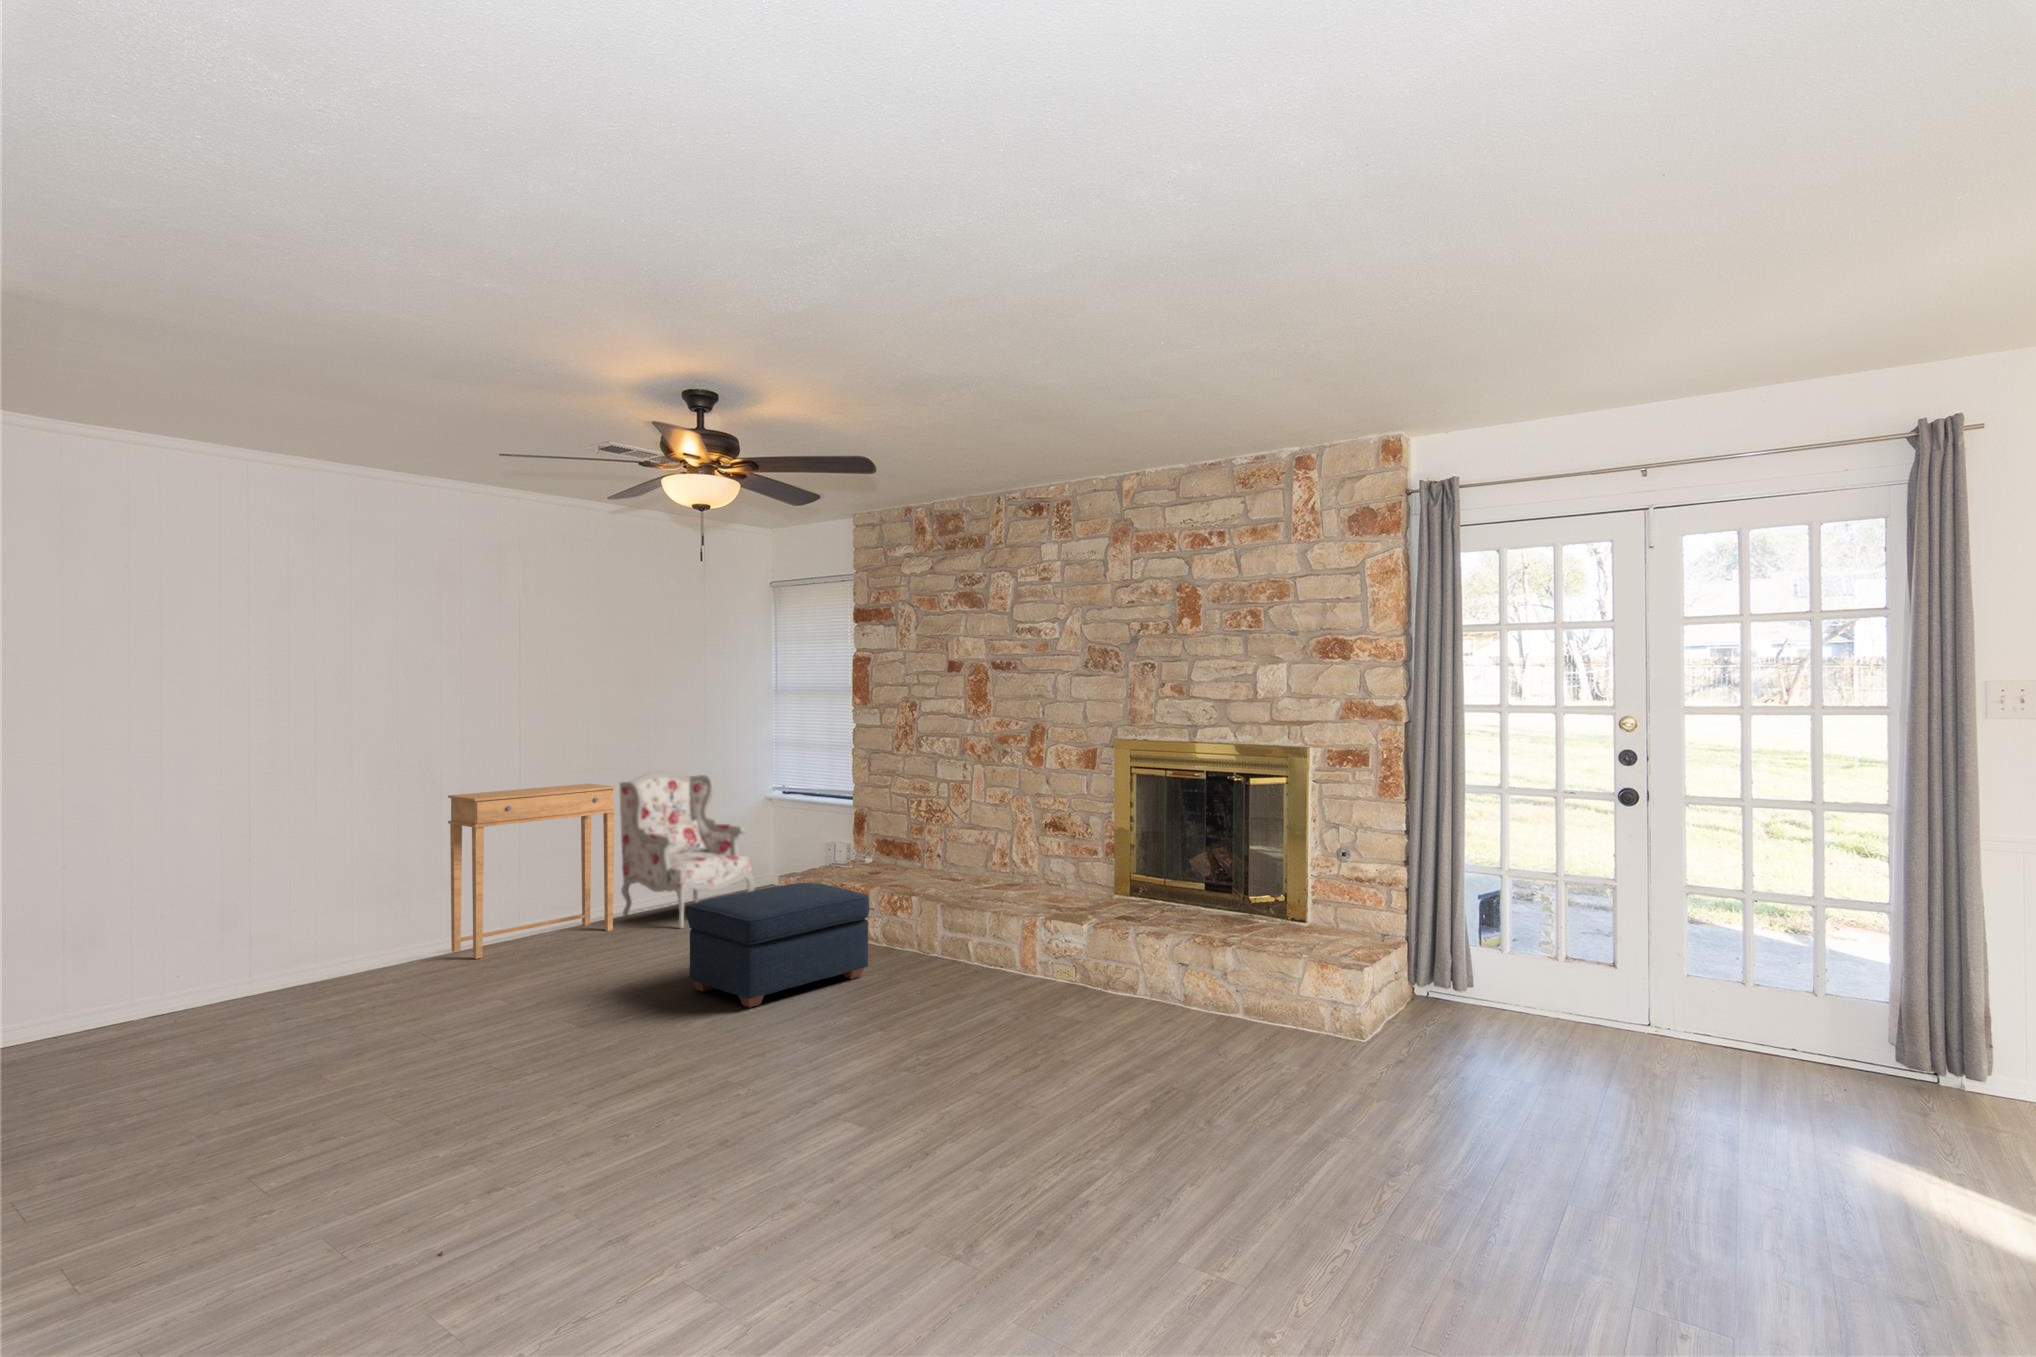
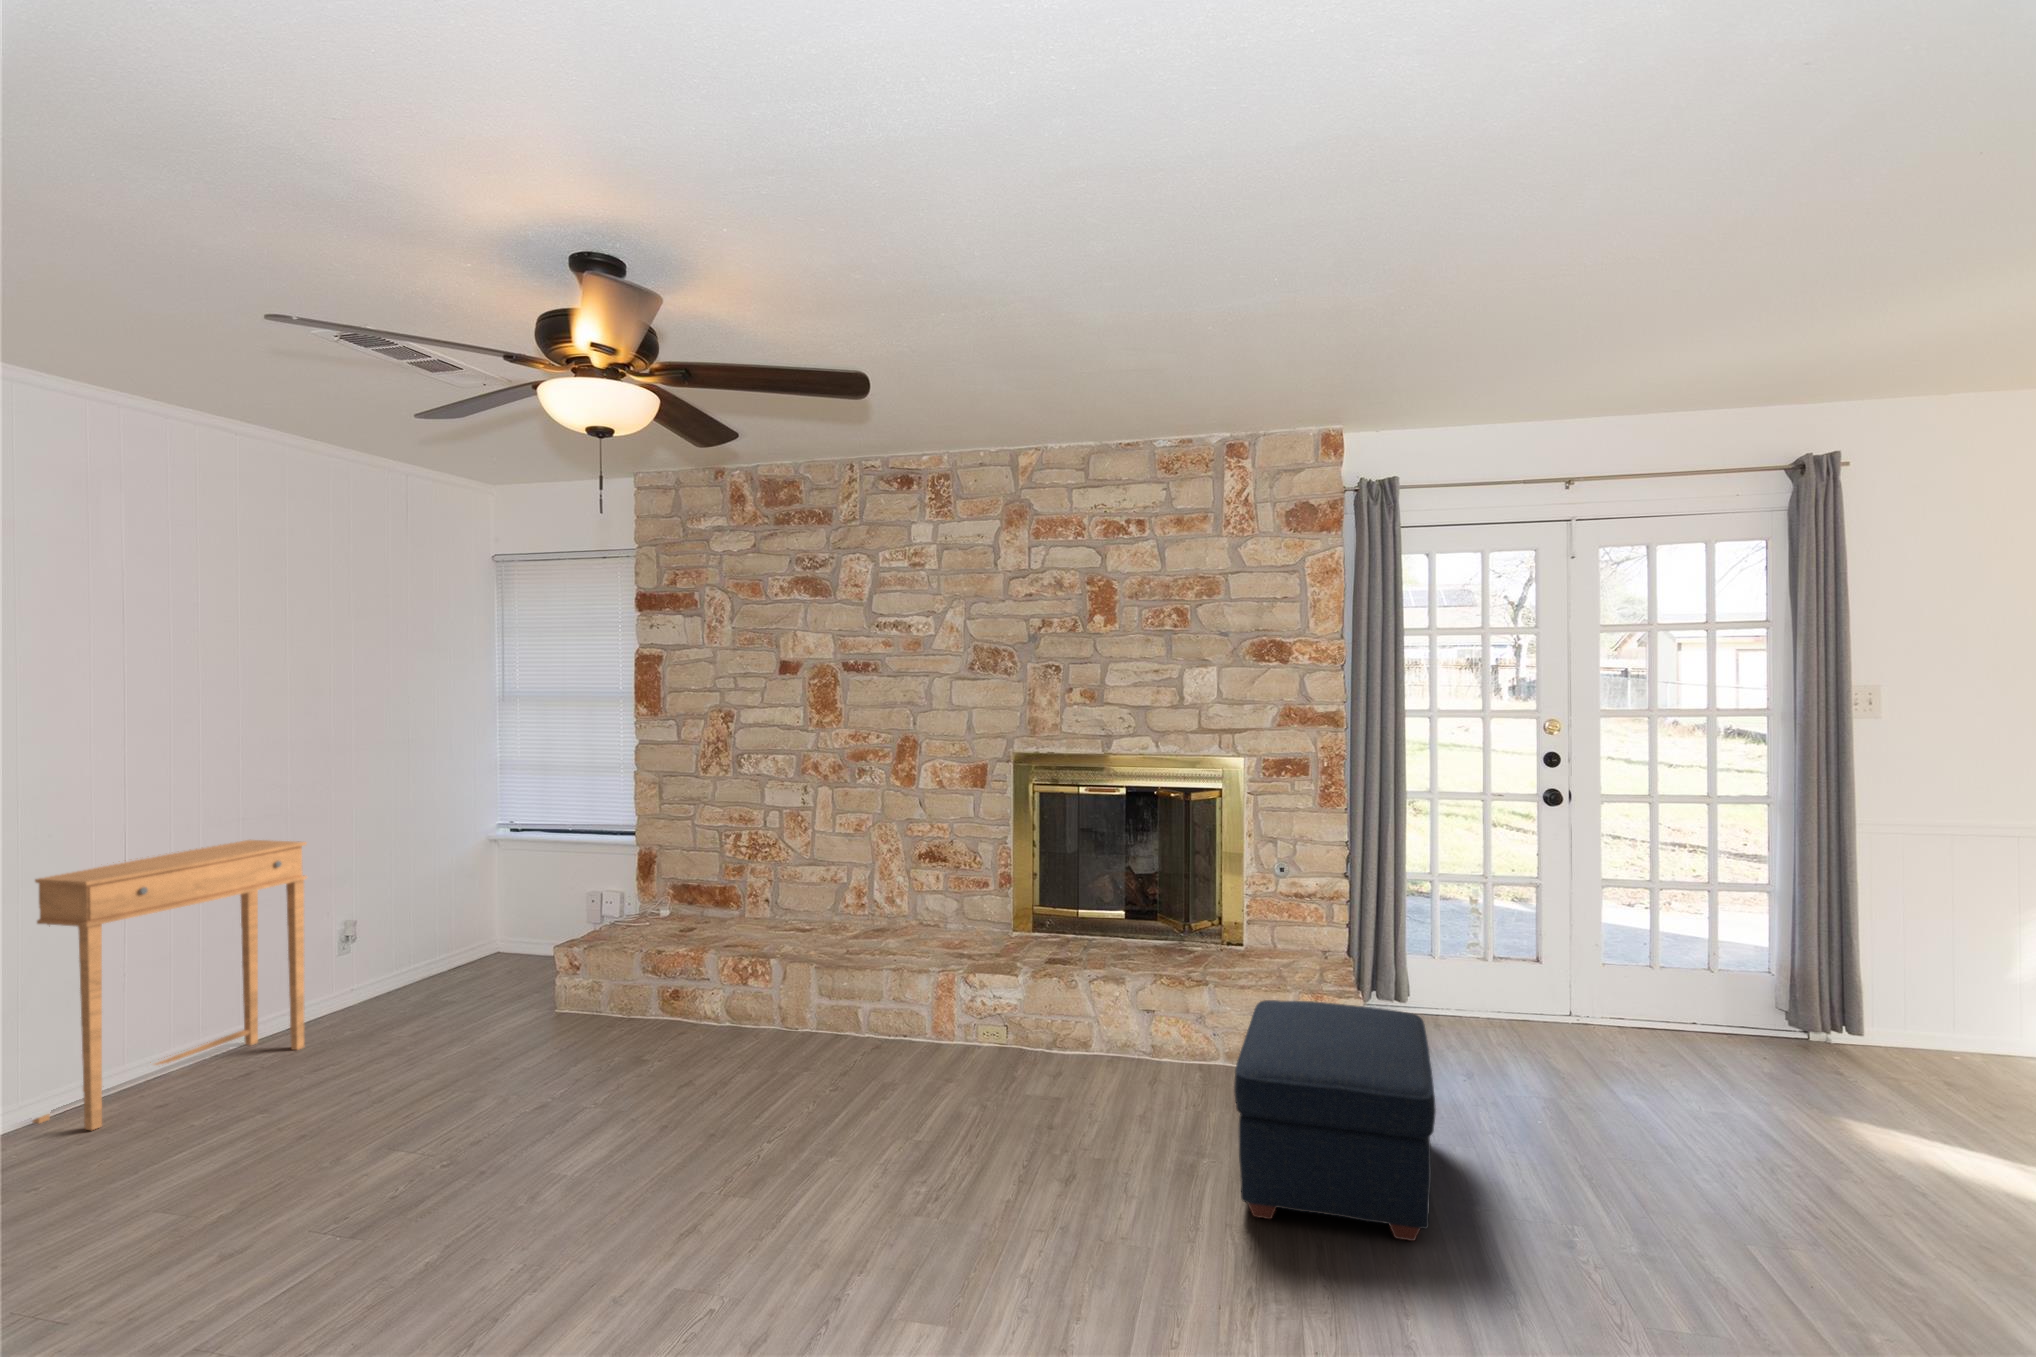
armchair: present [620,772,755,928] -> none [296,814,506,1032]
ottoman: present [688,883,869,1007] -> present [1234,1000,1436,1241]

